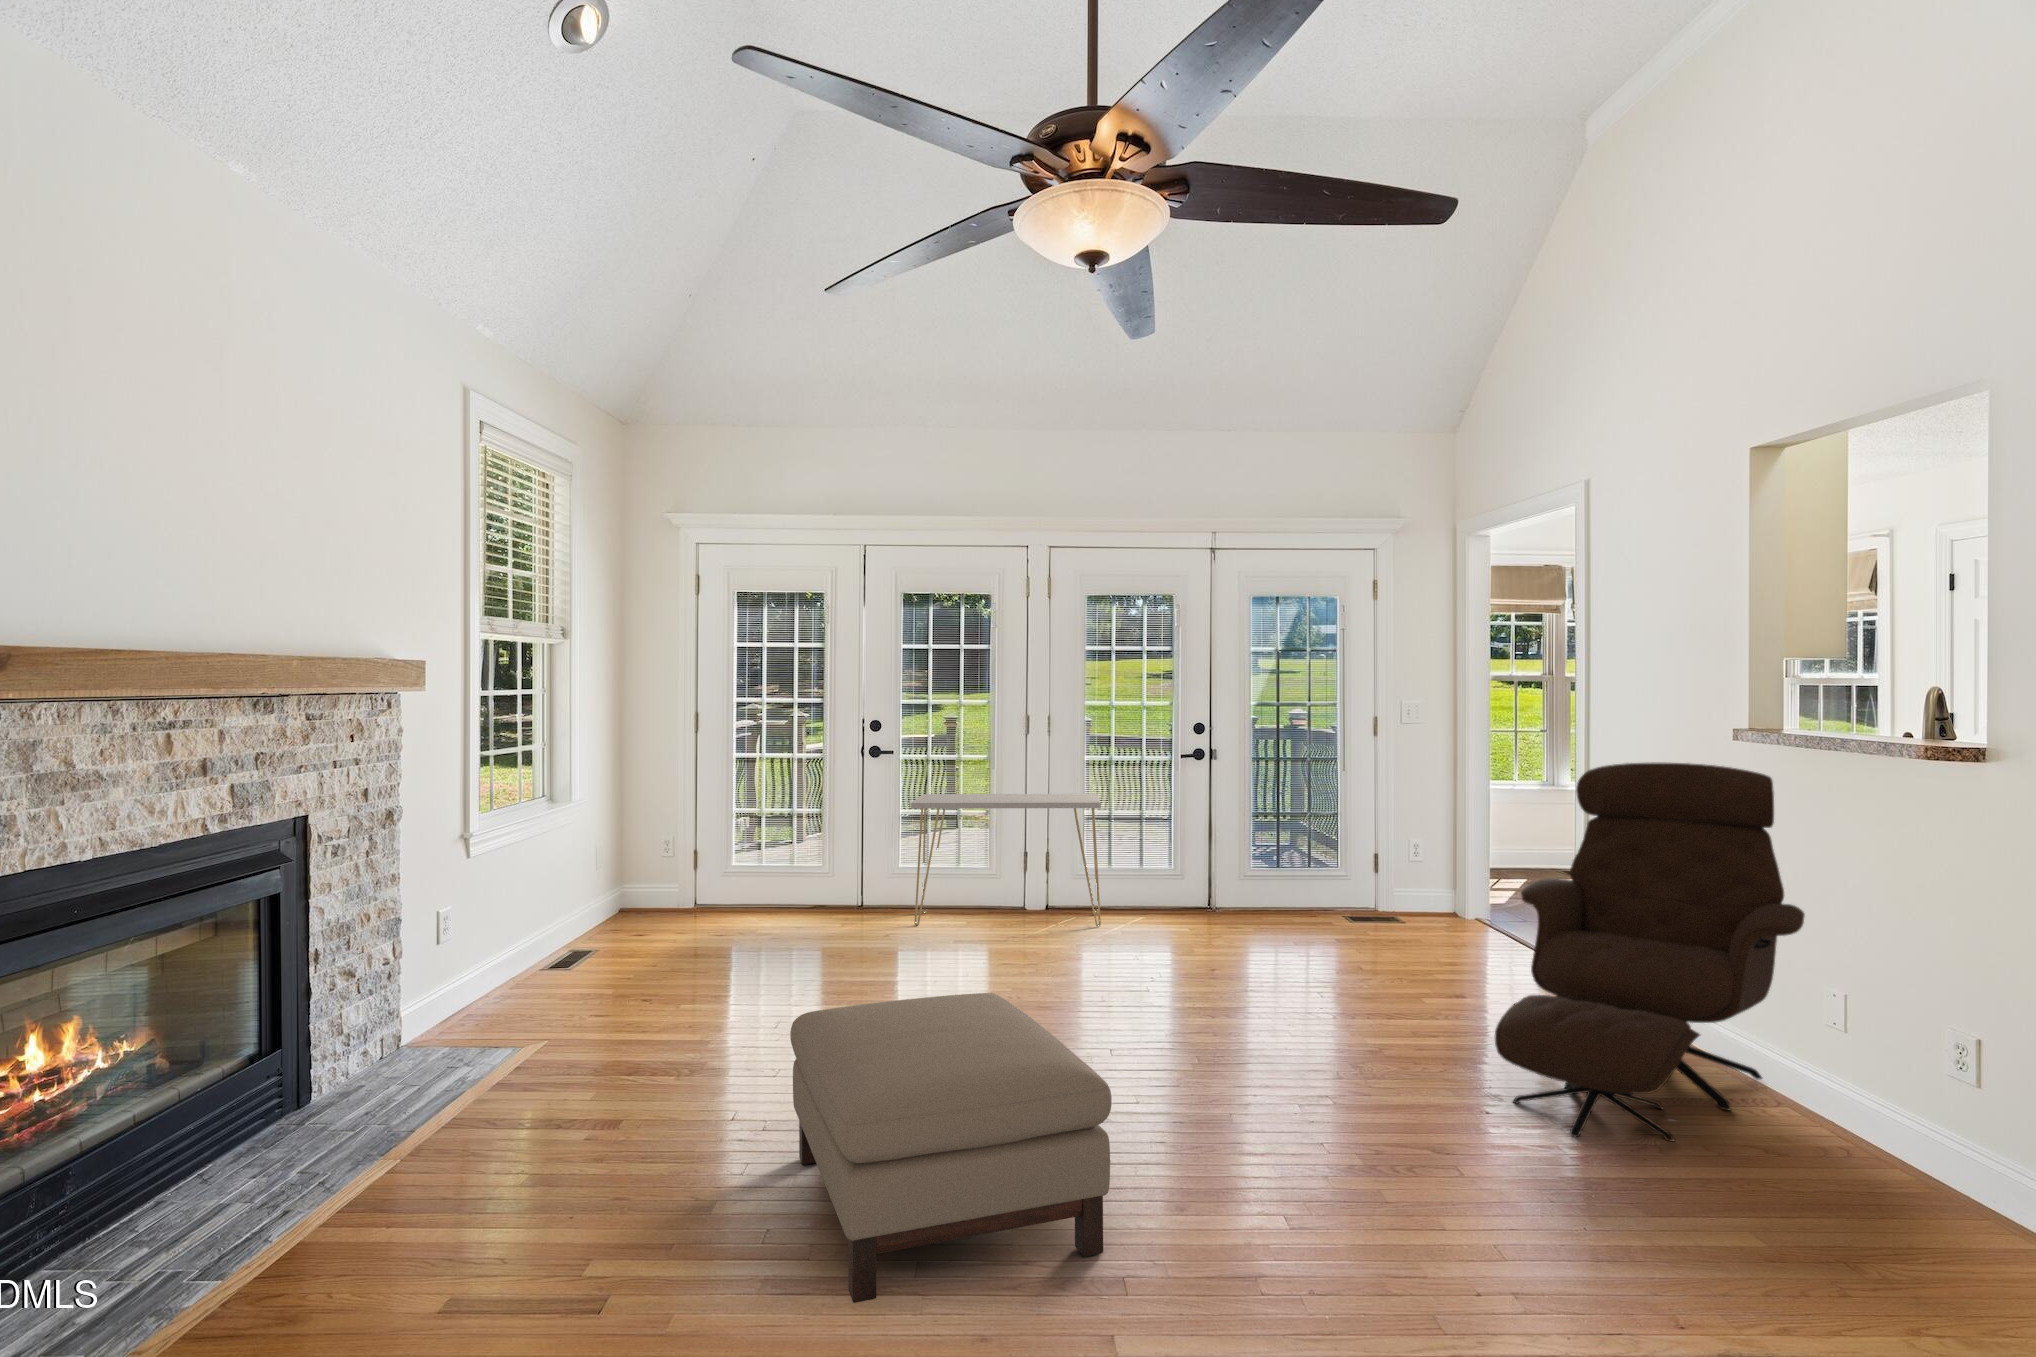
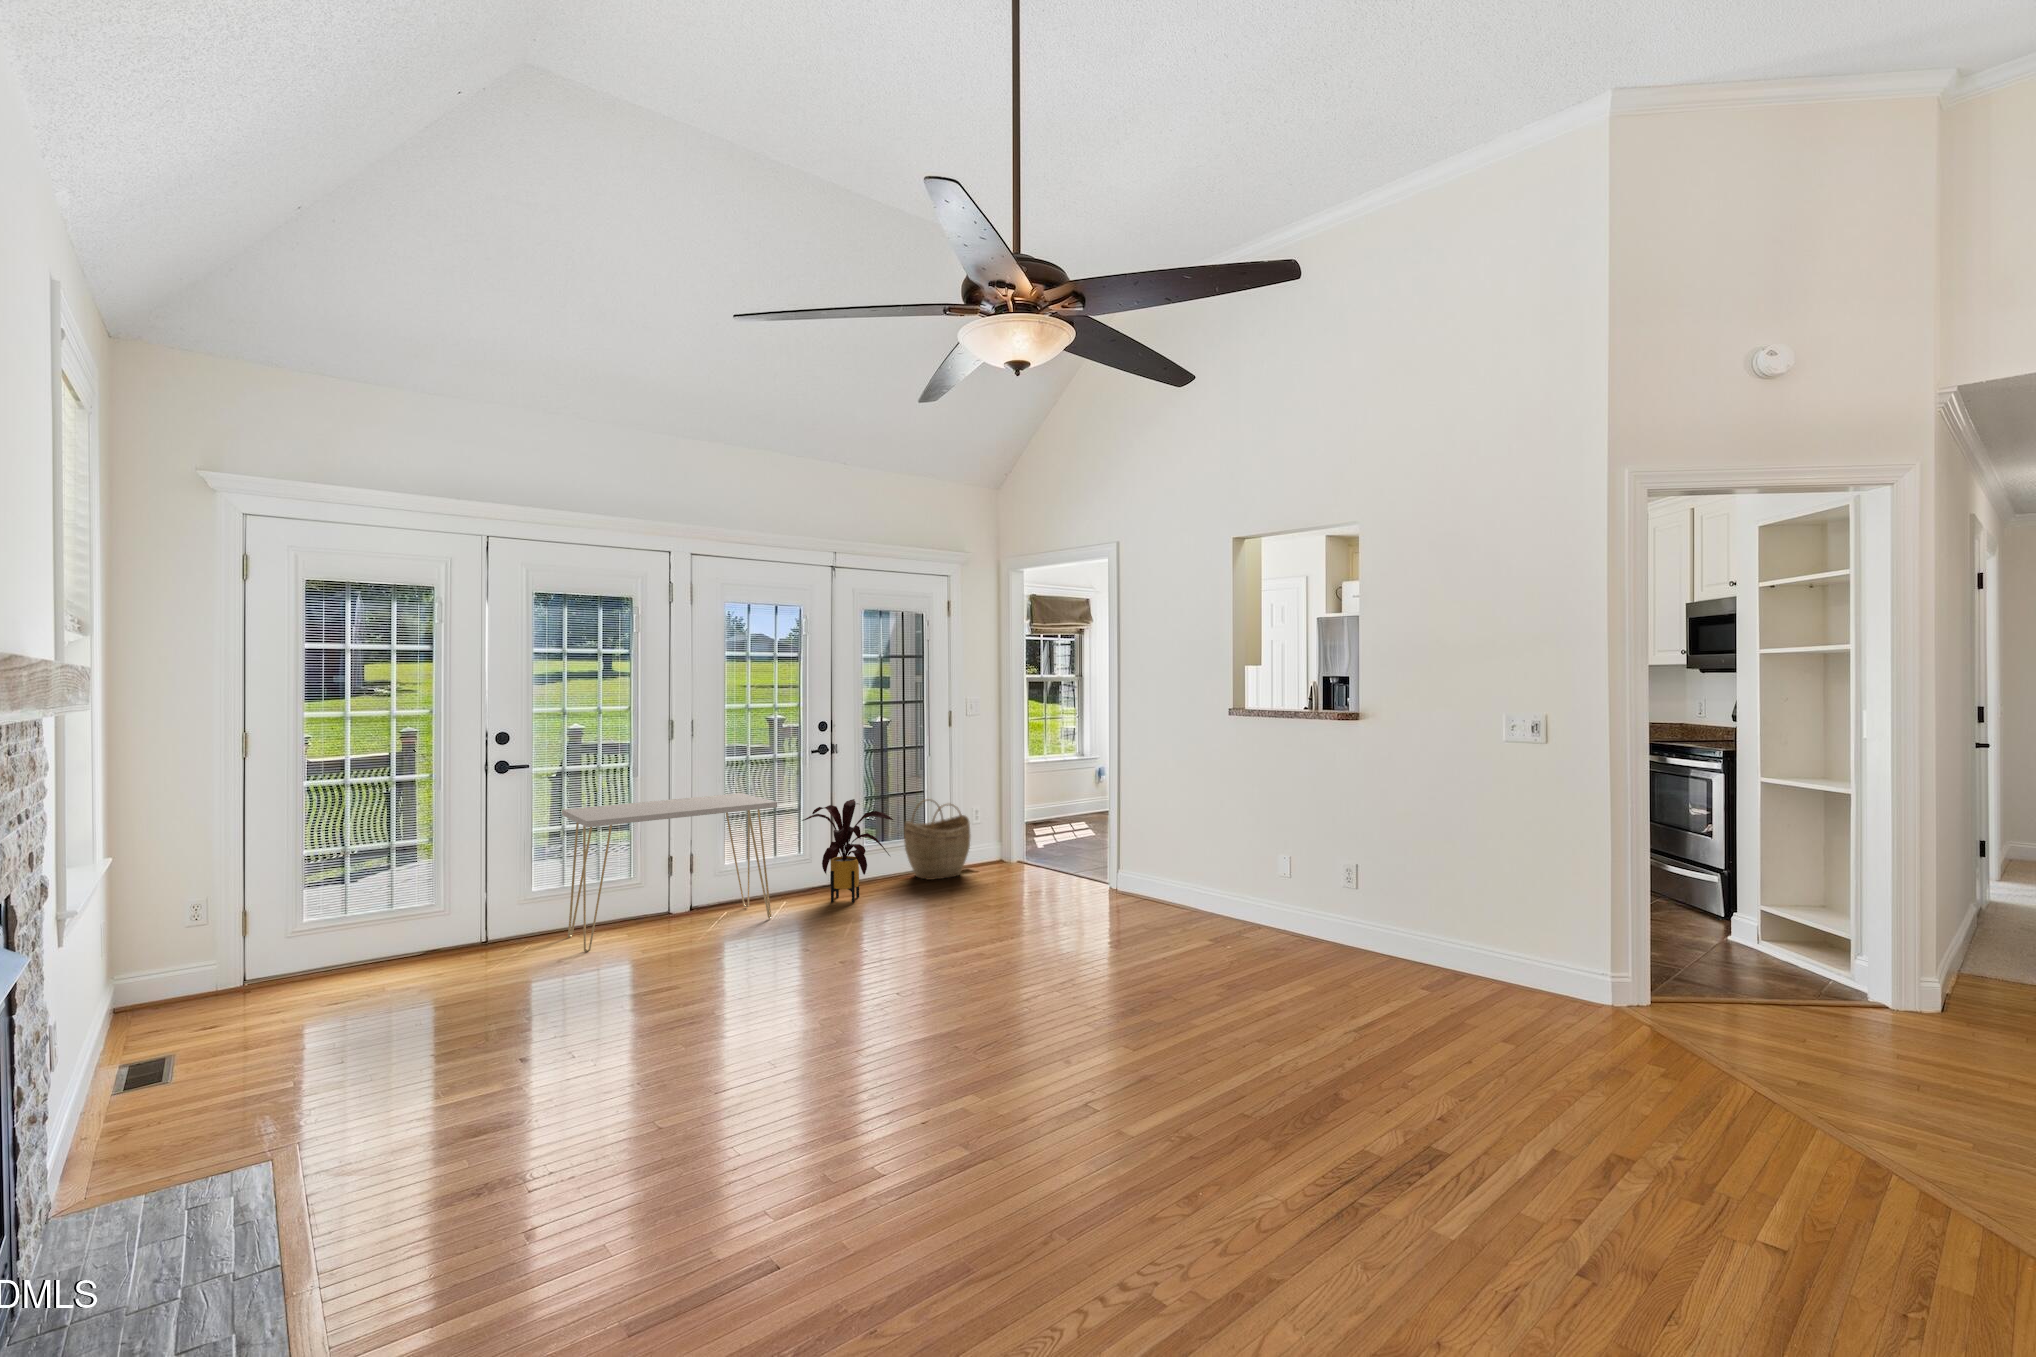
lounge chair: present [1495,763,1805,1141] -> none [1191,745,1355,998]
house plant: none [1149,812,1247,926] -> present [802,799,893,903]
woven basket: none [1299,822,1384,920] -> present [904,799,970,880]
ottoman: present [790,993,1112,1303] -> none [901,990,1240,1273]

